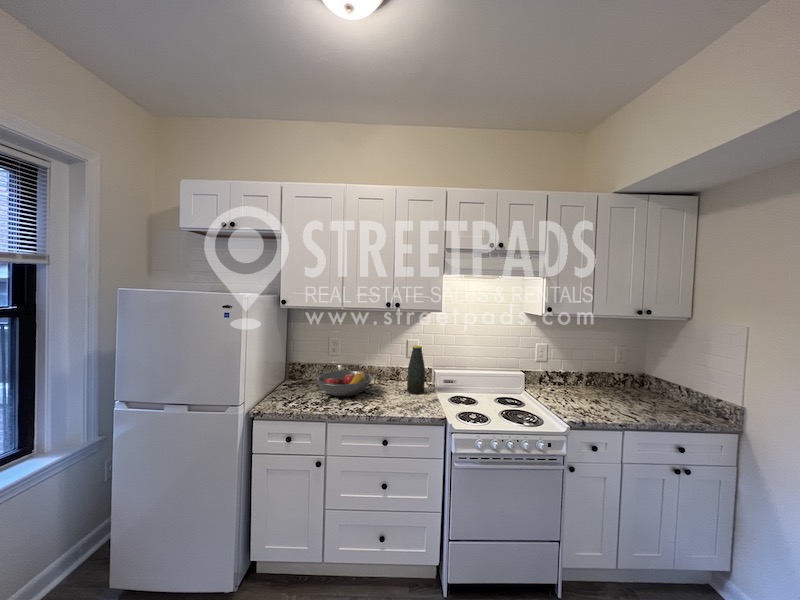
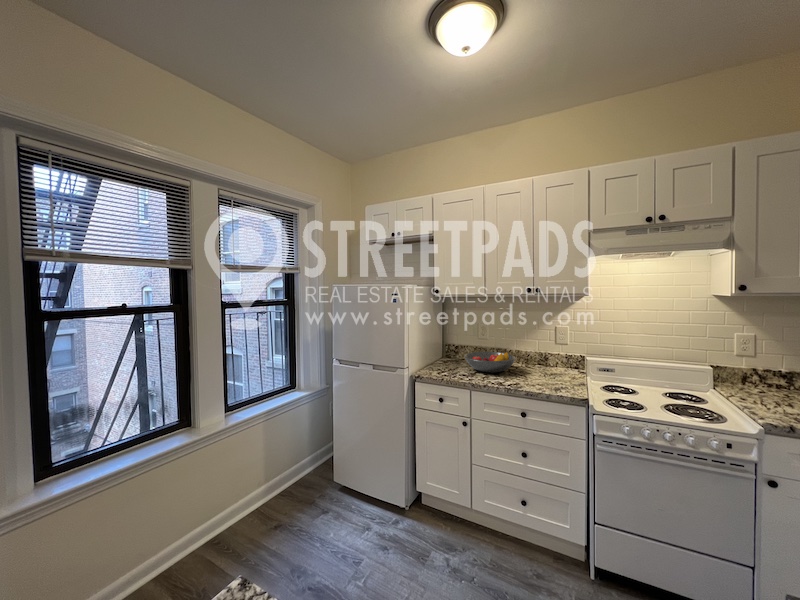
bottle: present [407,345,425,394] -> none [553,330,572,378]

